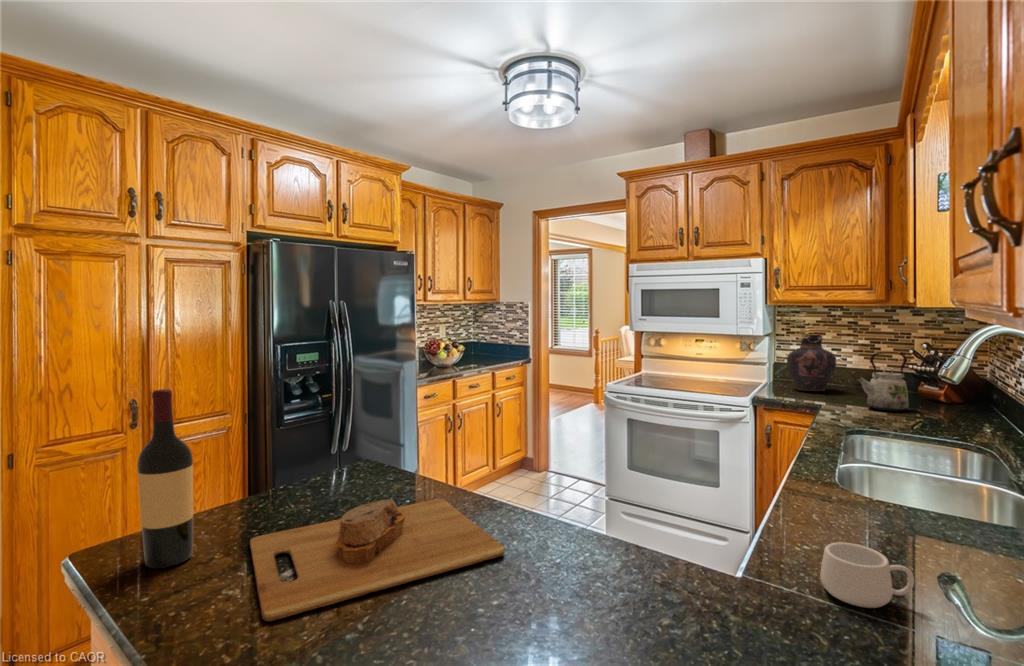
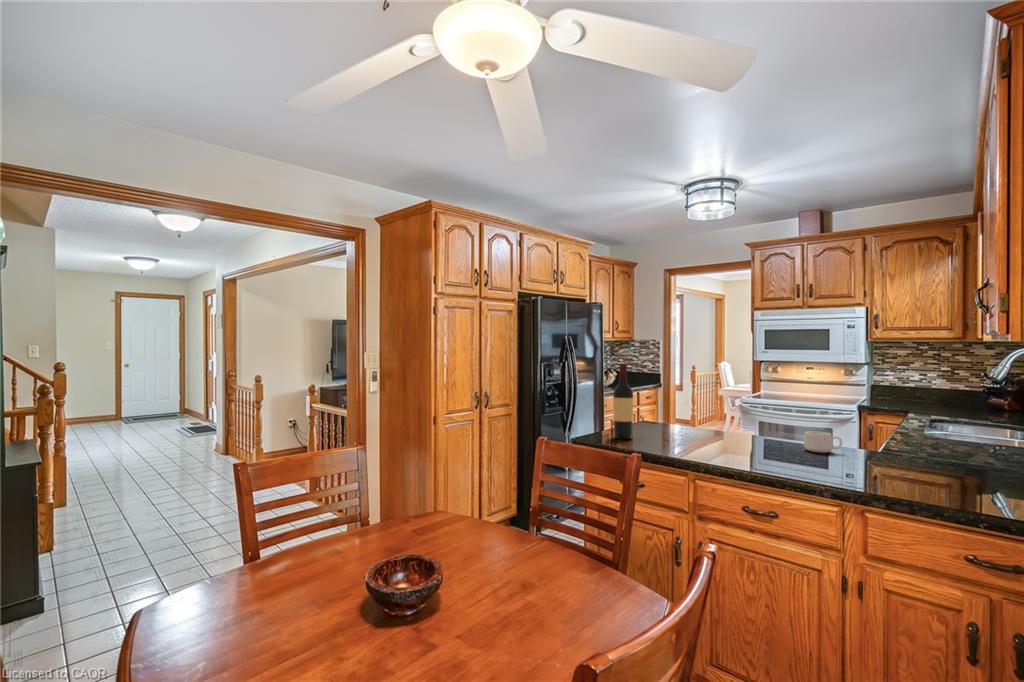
vase: present [787,334,836,391] -> none [885,363,925,404]
kettle: present [857,352,909,411] -> none [941,373,982,415]
cutting board: present [250,499,504,621] -> none [648,420,774,449]
mug: present [820,542,914,608] -> present [804,431,842,453]

